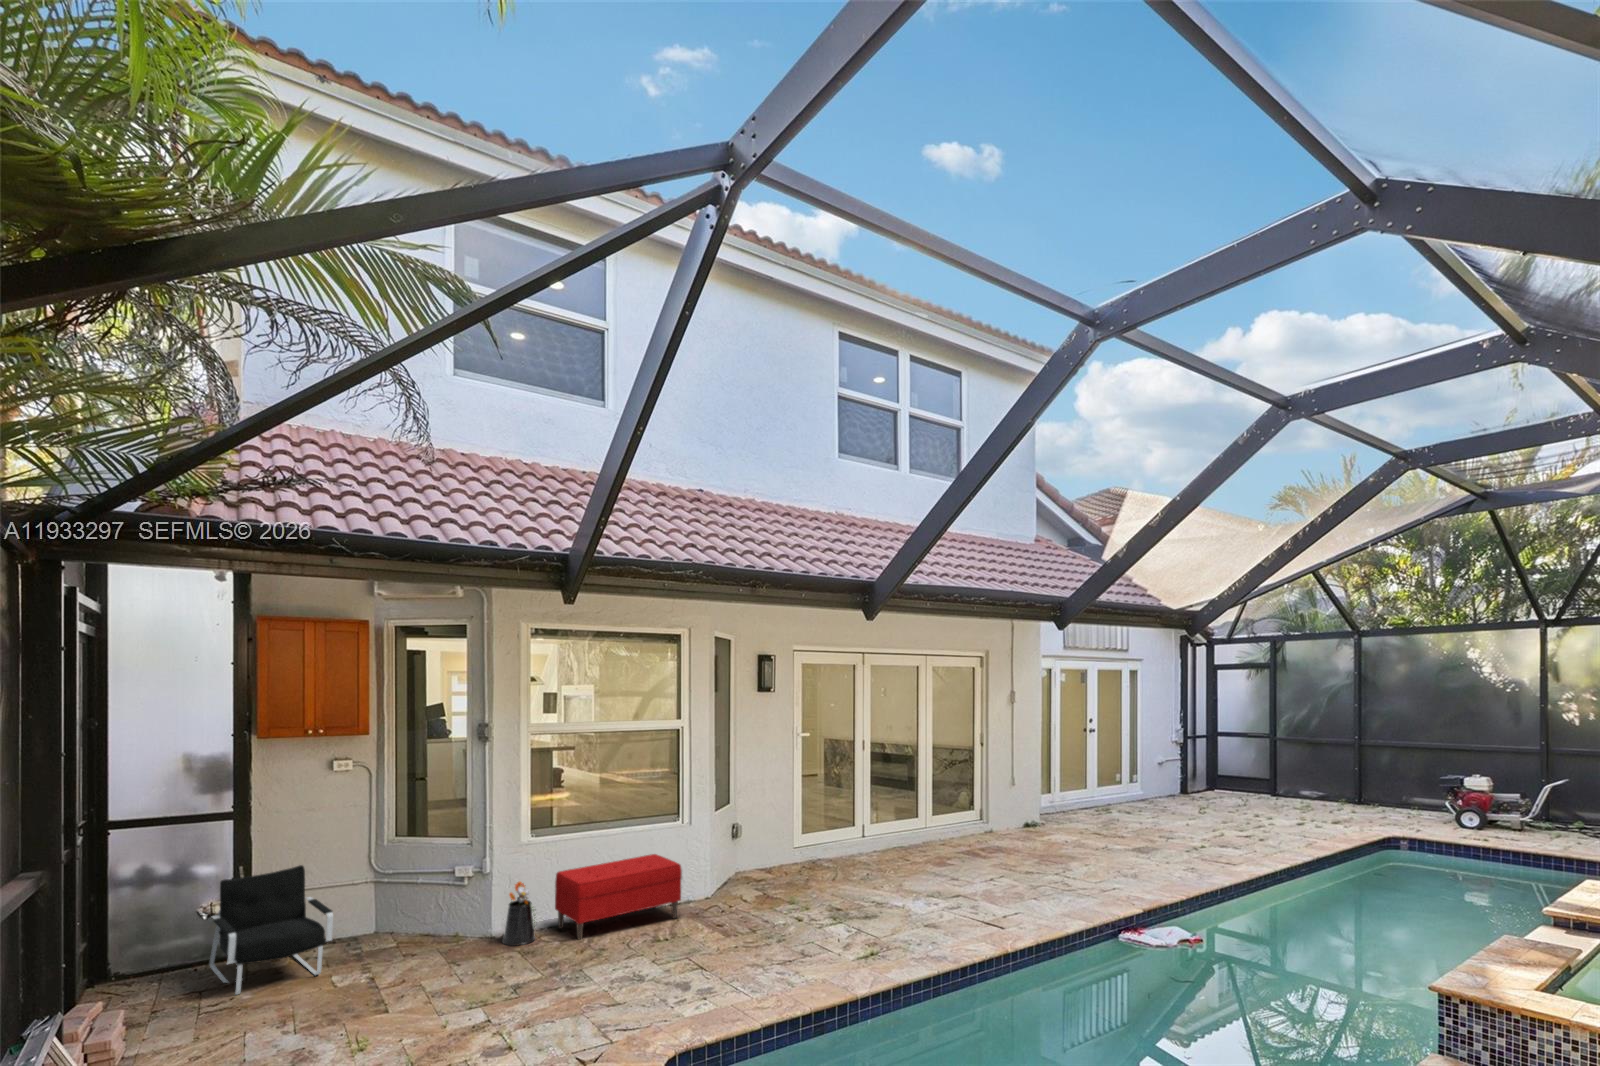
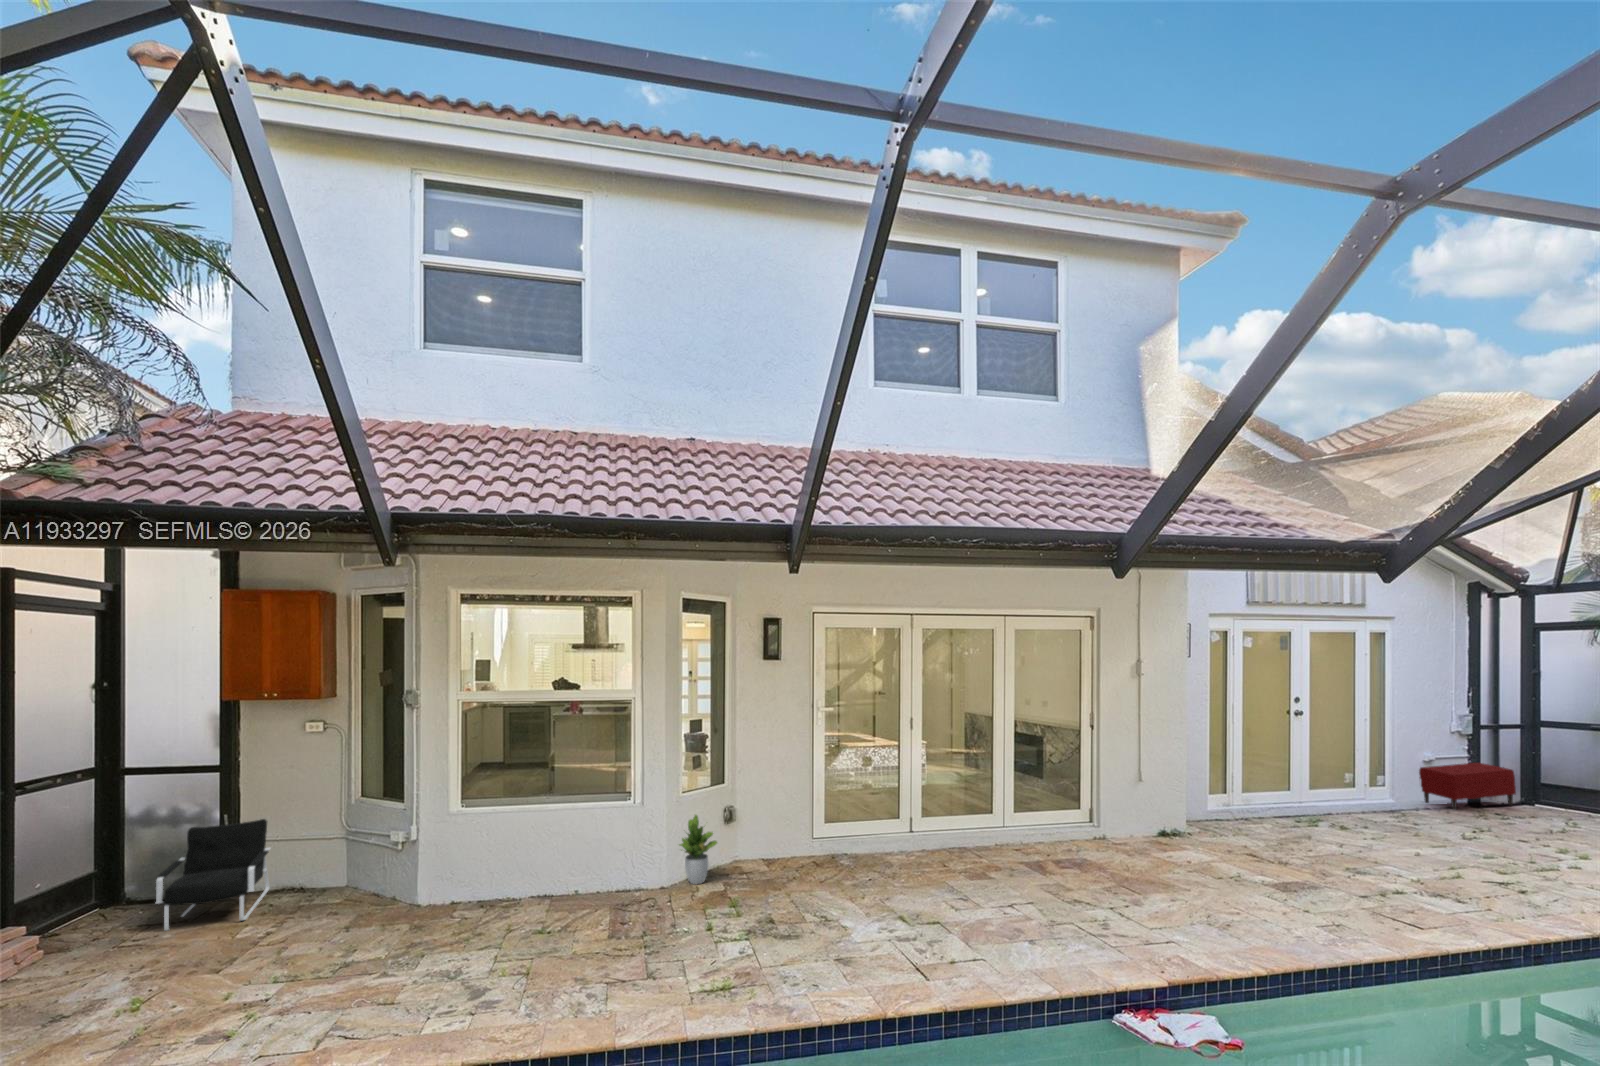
potted plant: none [720,829,757,894] -> present [679,815,717,884]
bench: present [555,854,682,939] -> present [1419,763,1516,810]
watering can: present [502,882,535,946] -> none [416,851,450,915]

